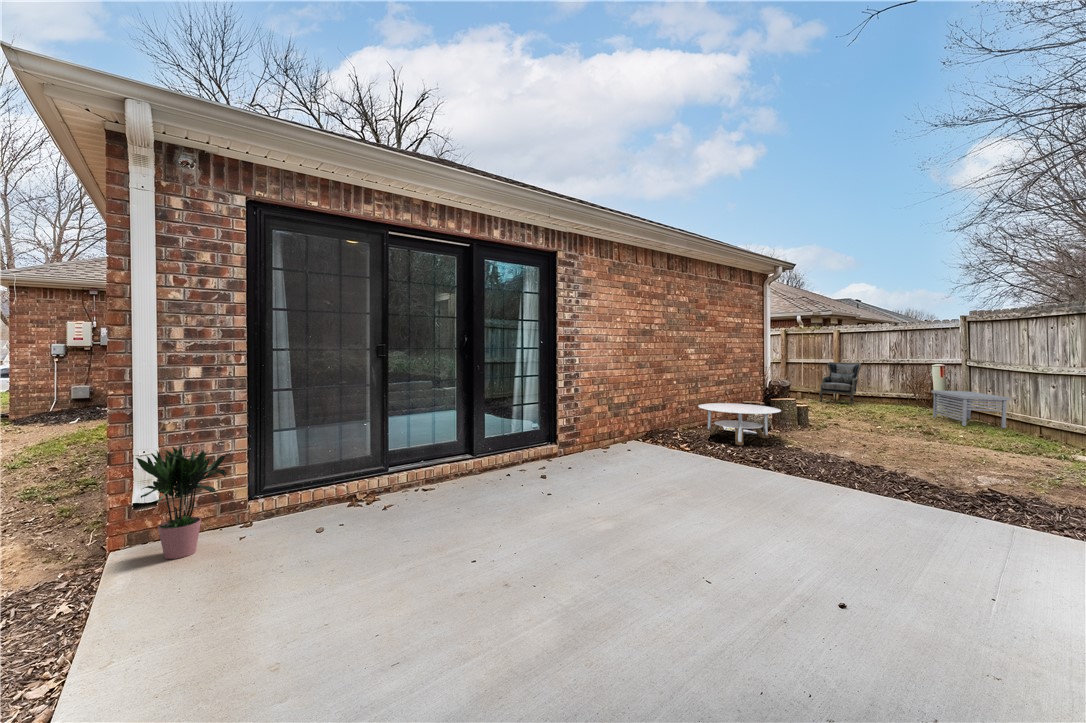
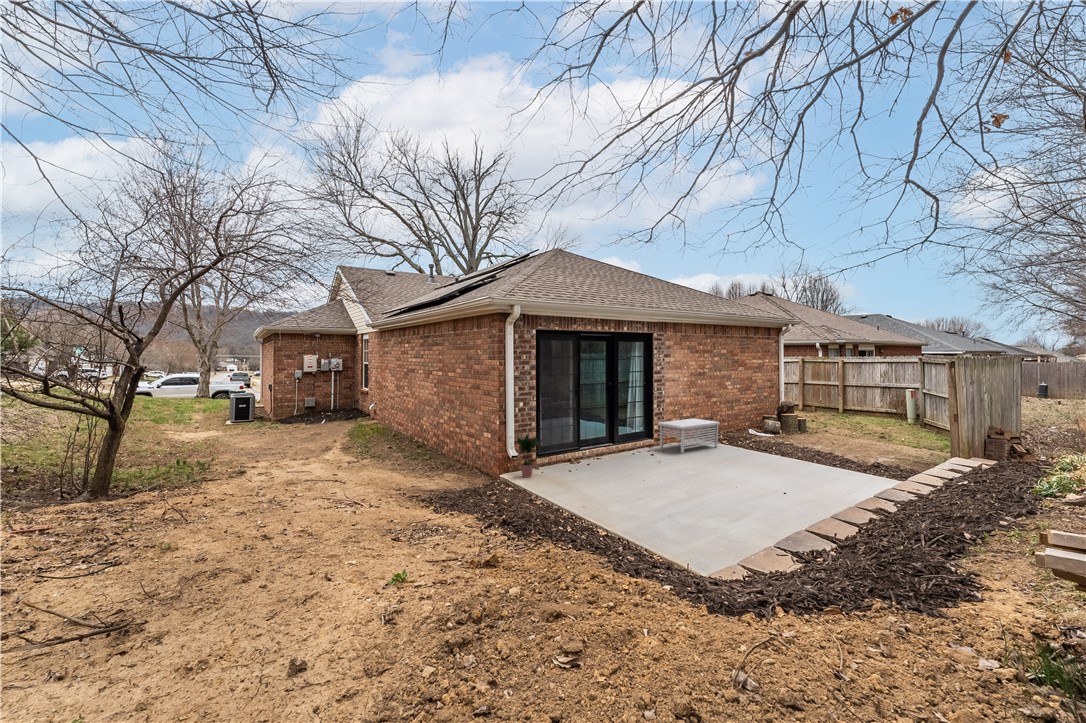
armchair: present [819,362,861,405] -> none [826,384,858,418]
storage bench: present [931,390,1010,428] -> present [658,418,720,453]
round table: present [698,403,781,445] -> none [733,416,785,443]

